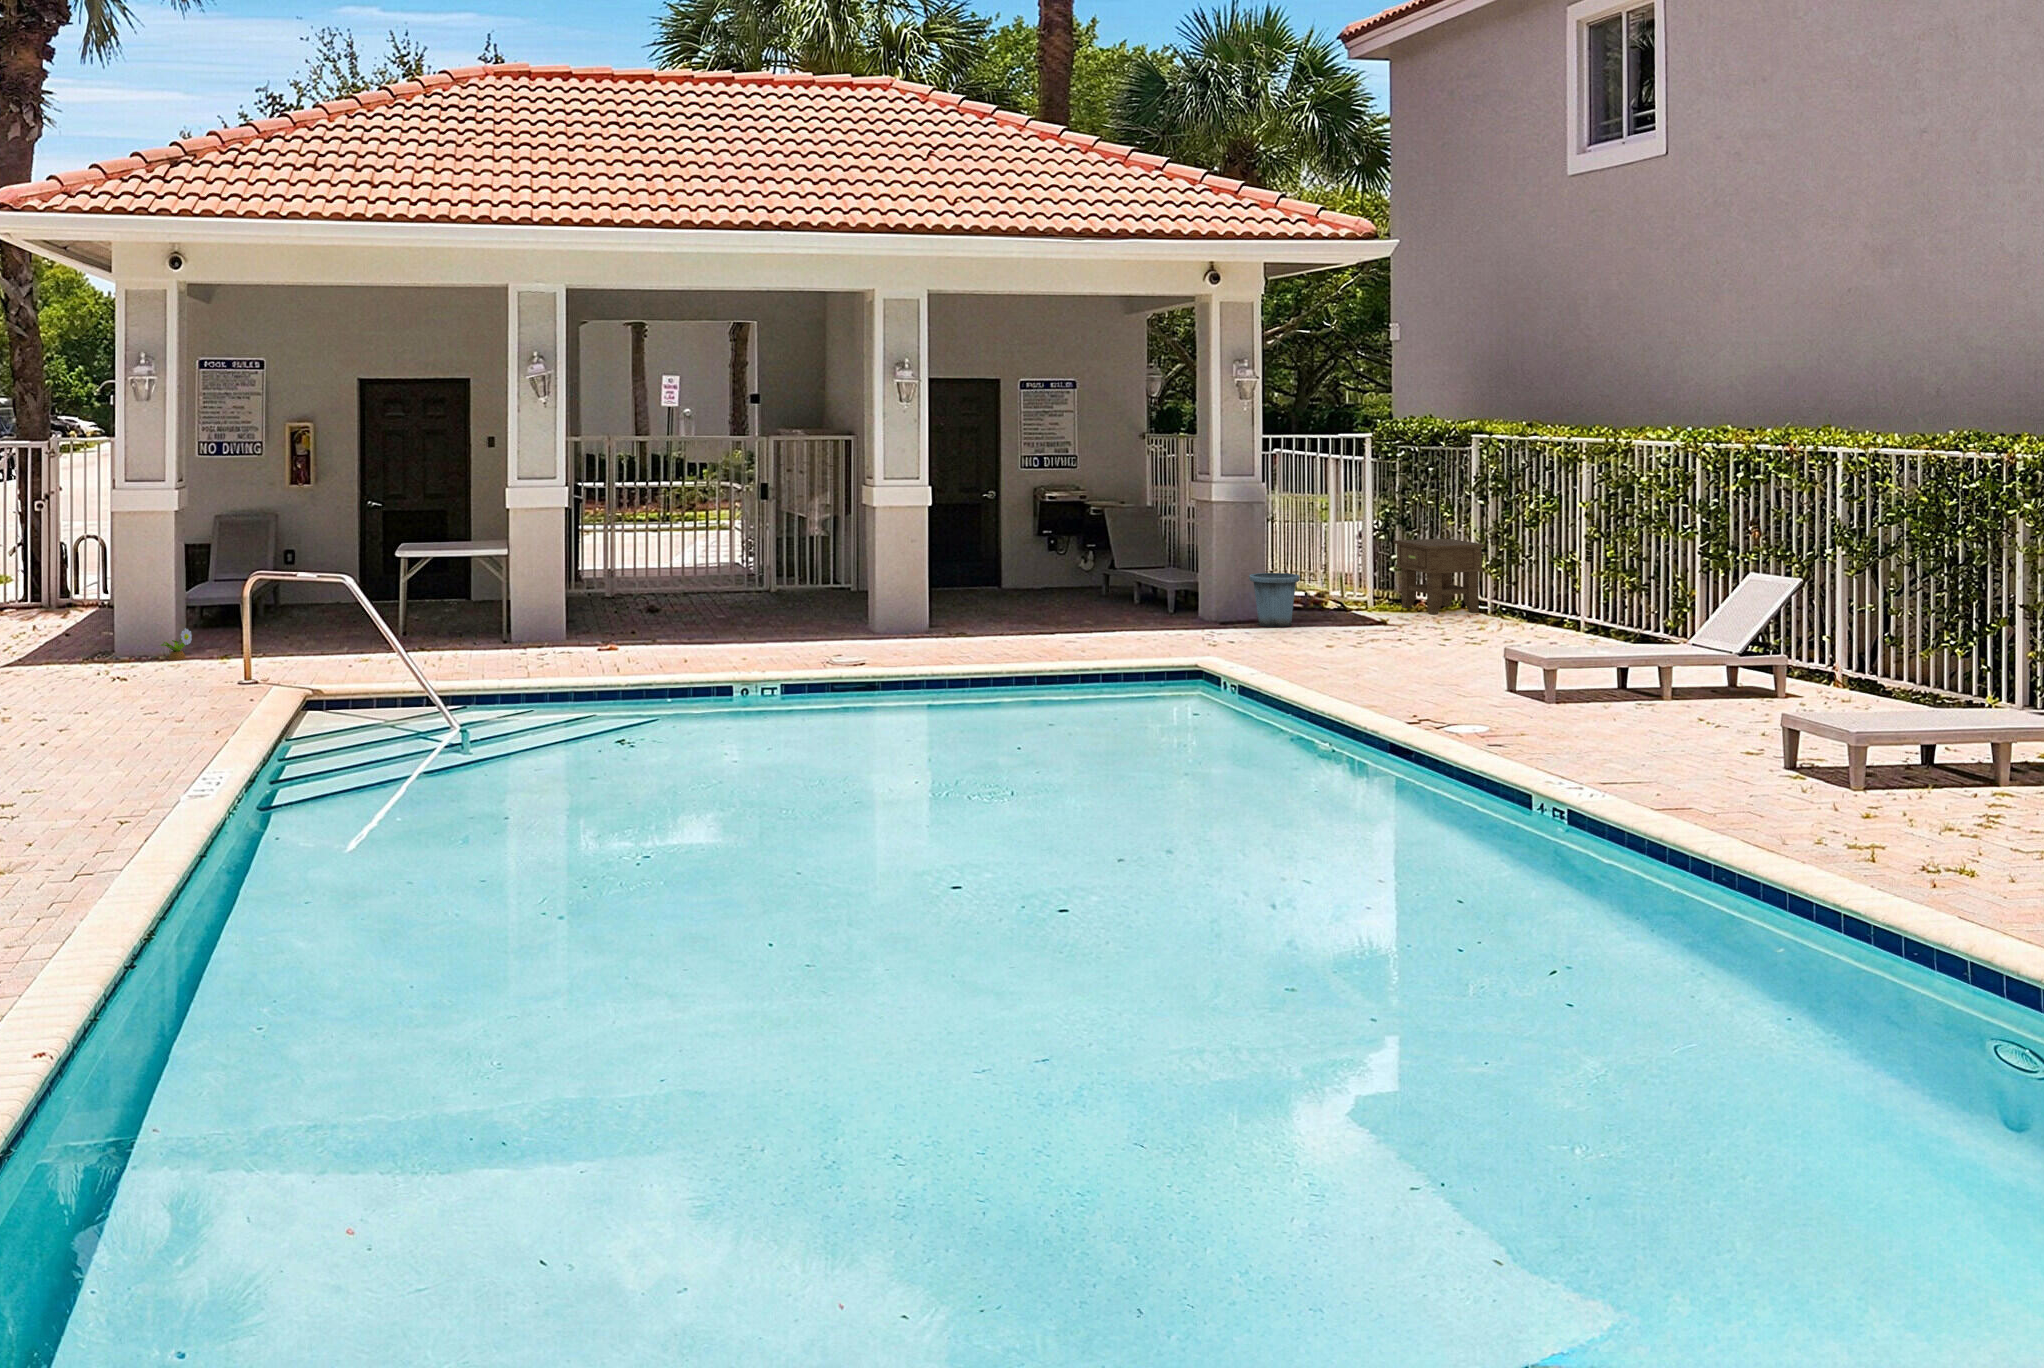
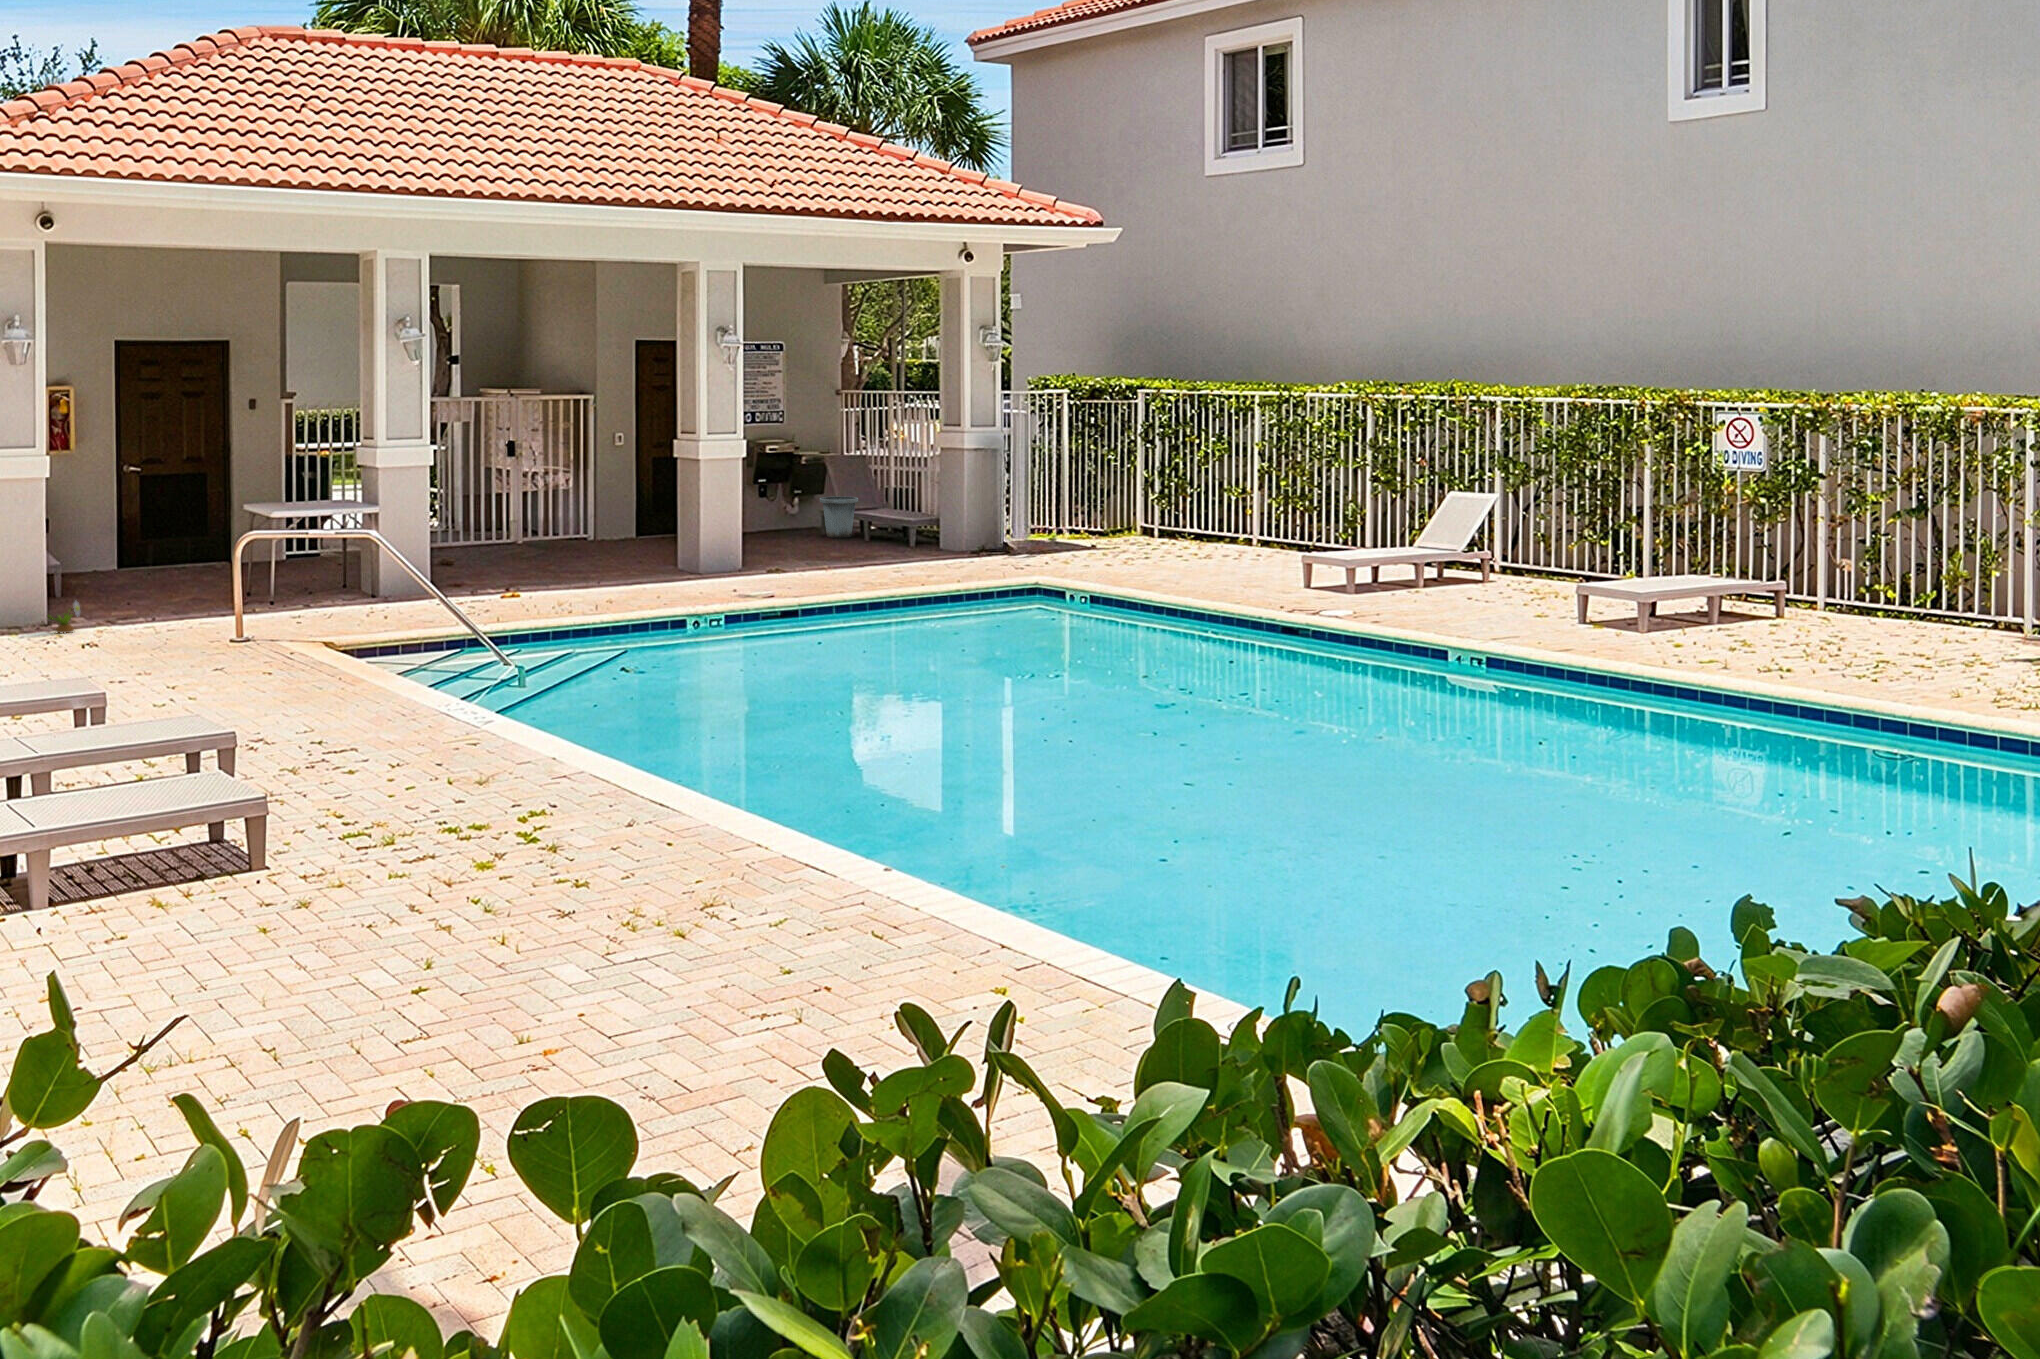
side table: present [1393,539,1485,614] -> none [1081,477,1157,538]
trash can: present [1250,573,1300,627] -> present [820,496,858,538]

